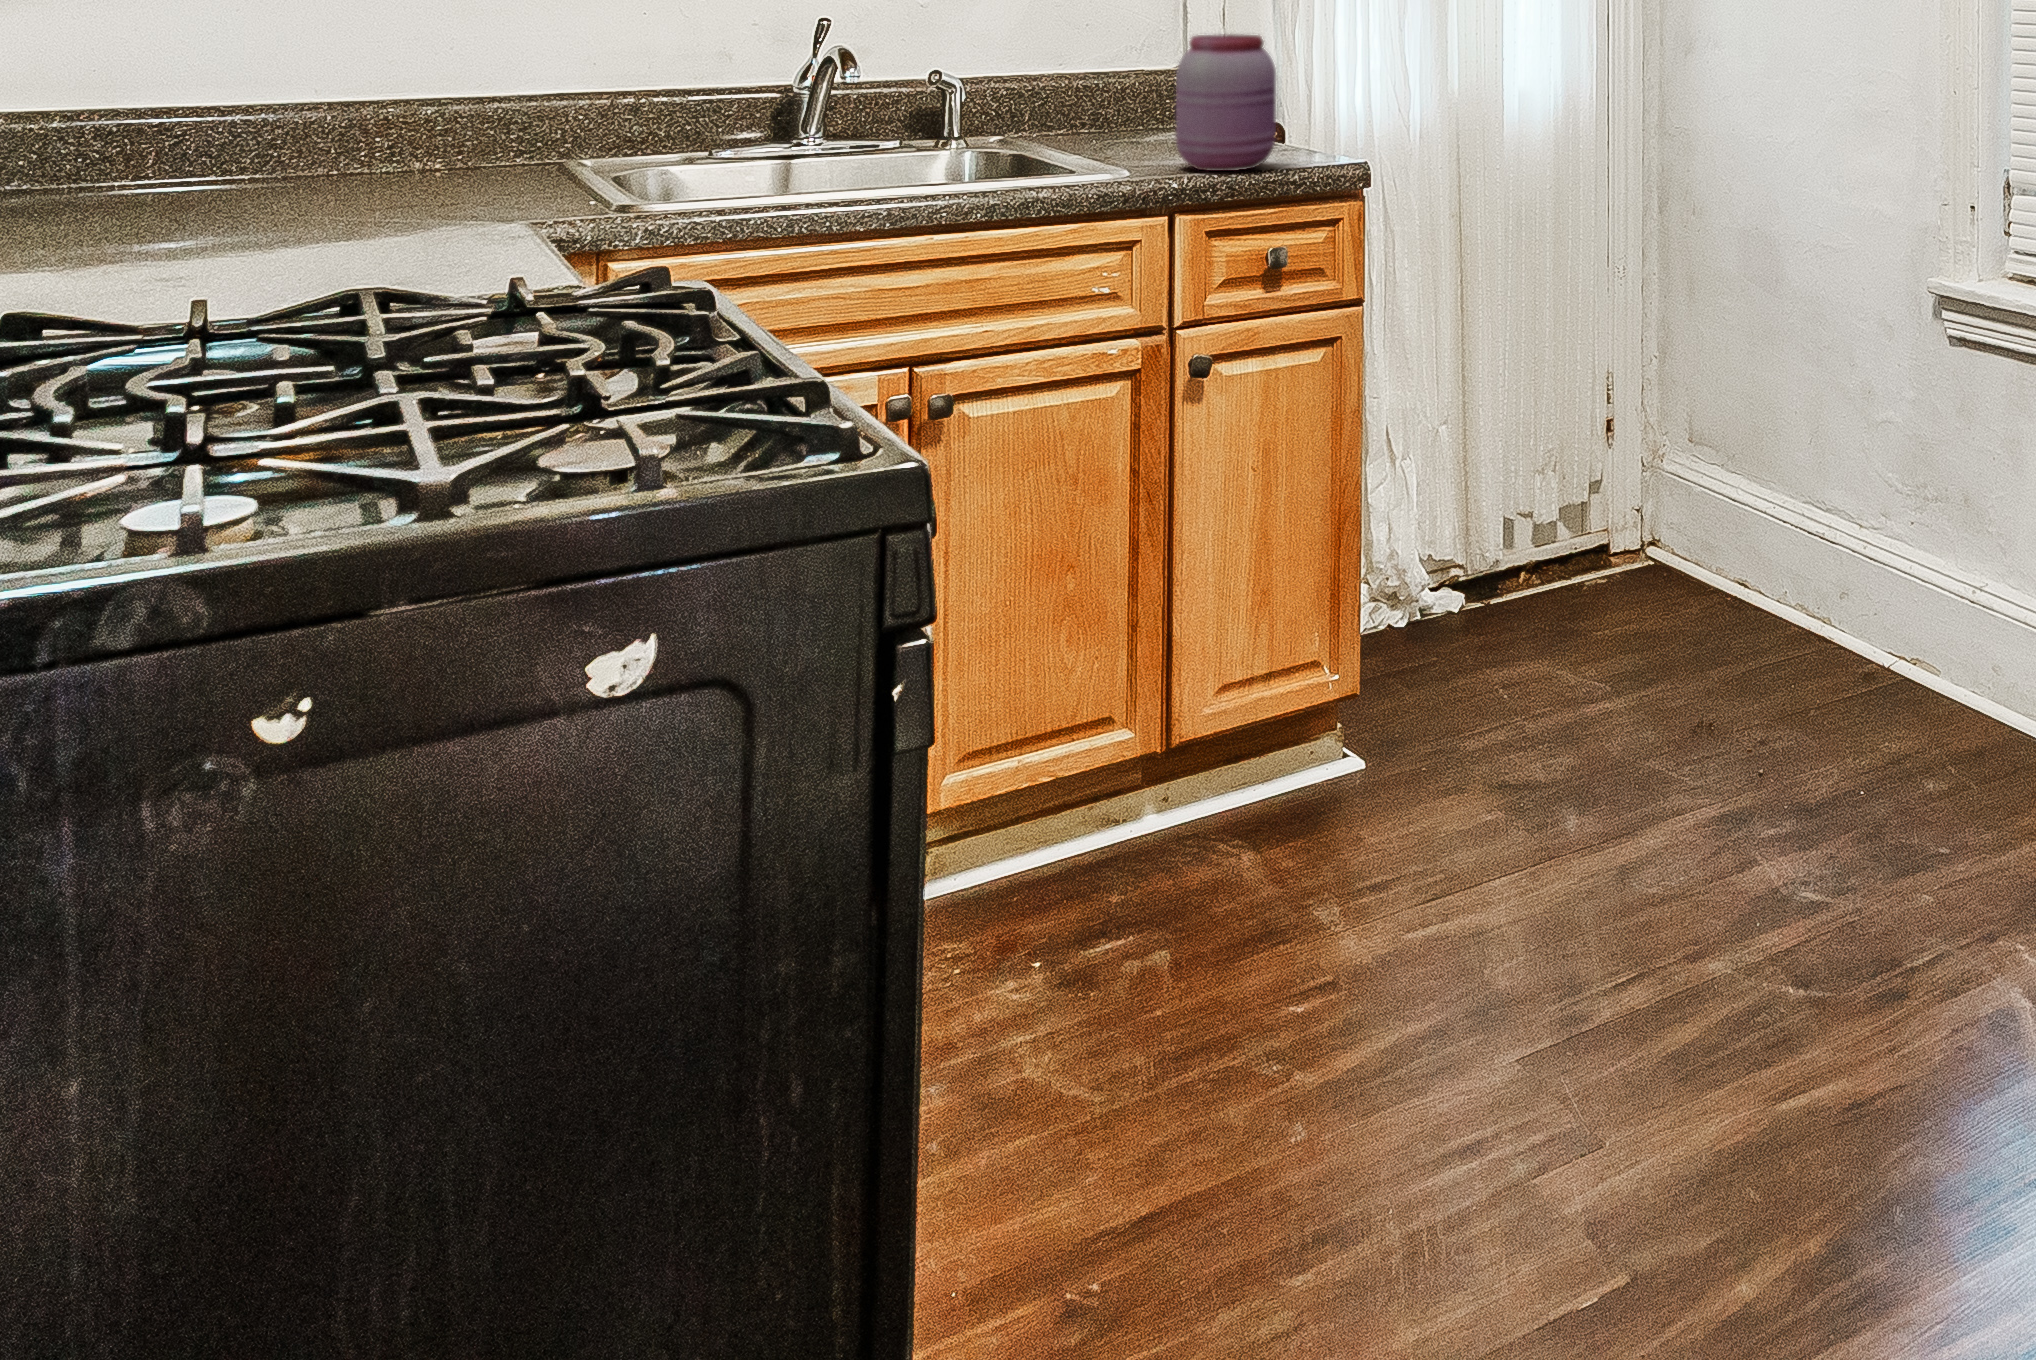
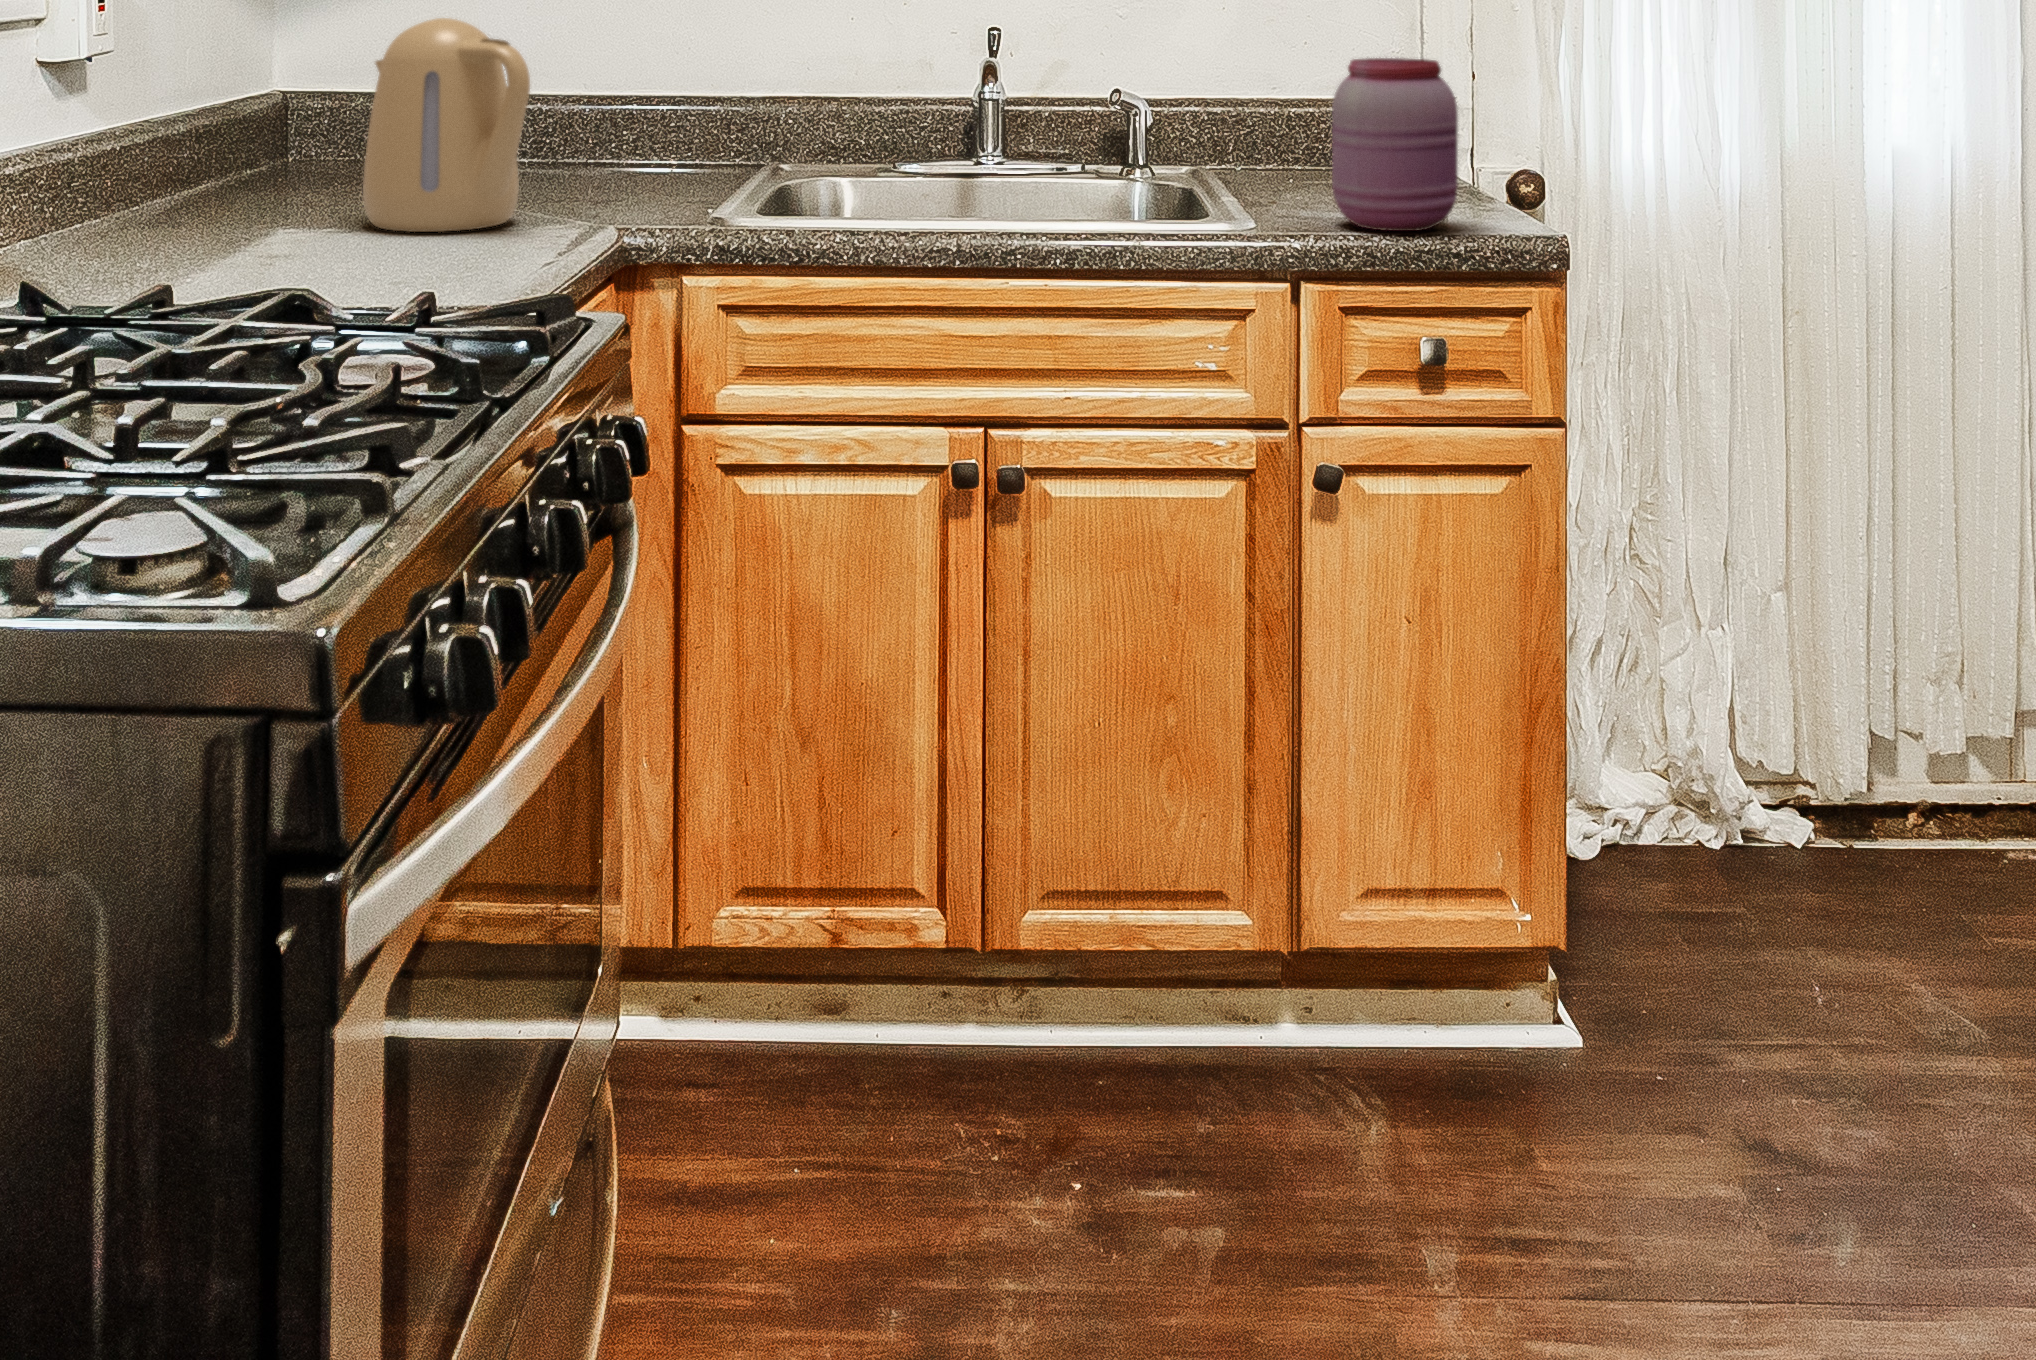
kettle: none [184,18,430,245] -> present [363,18,530,232]

